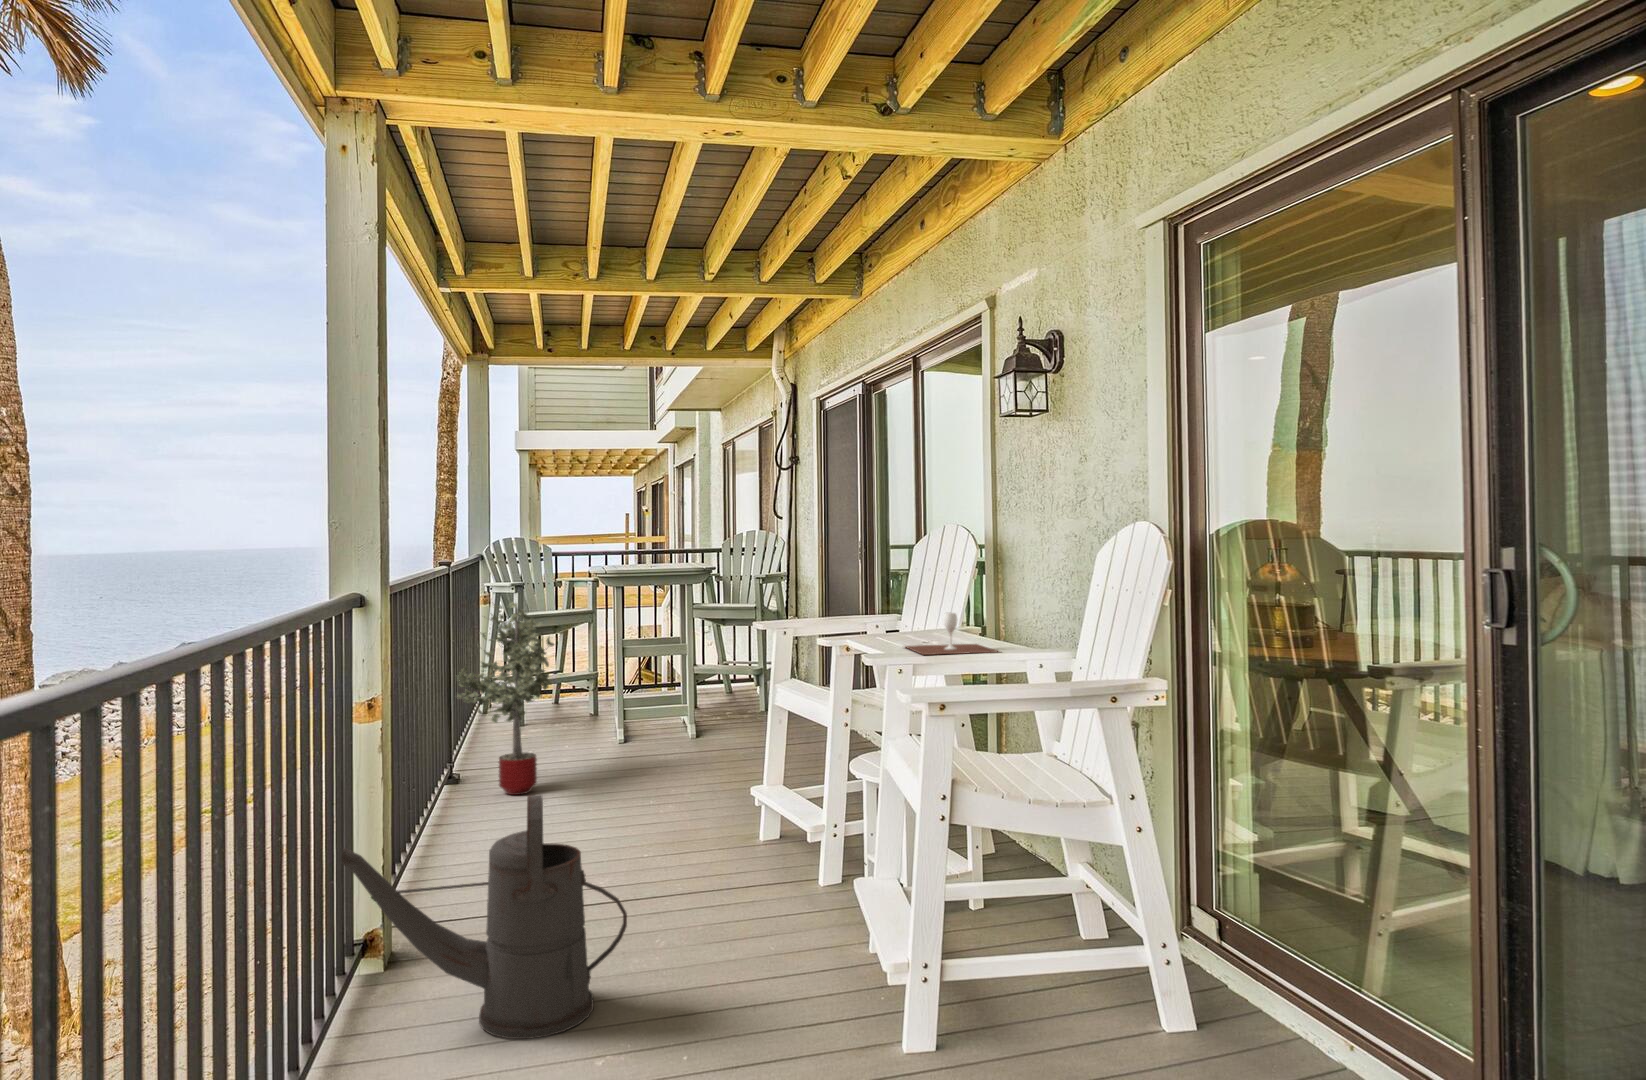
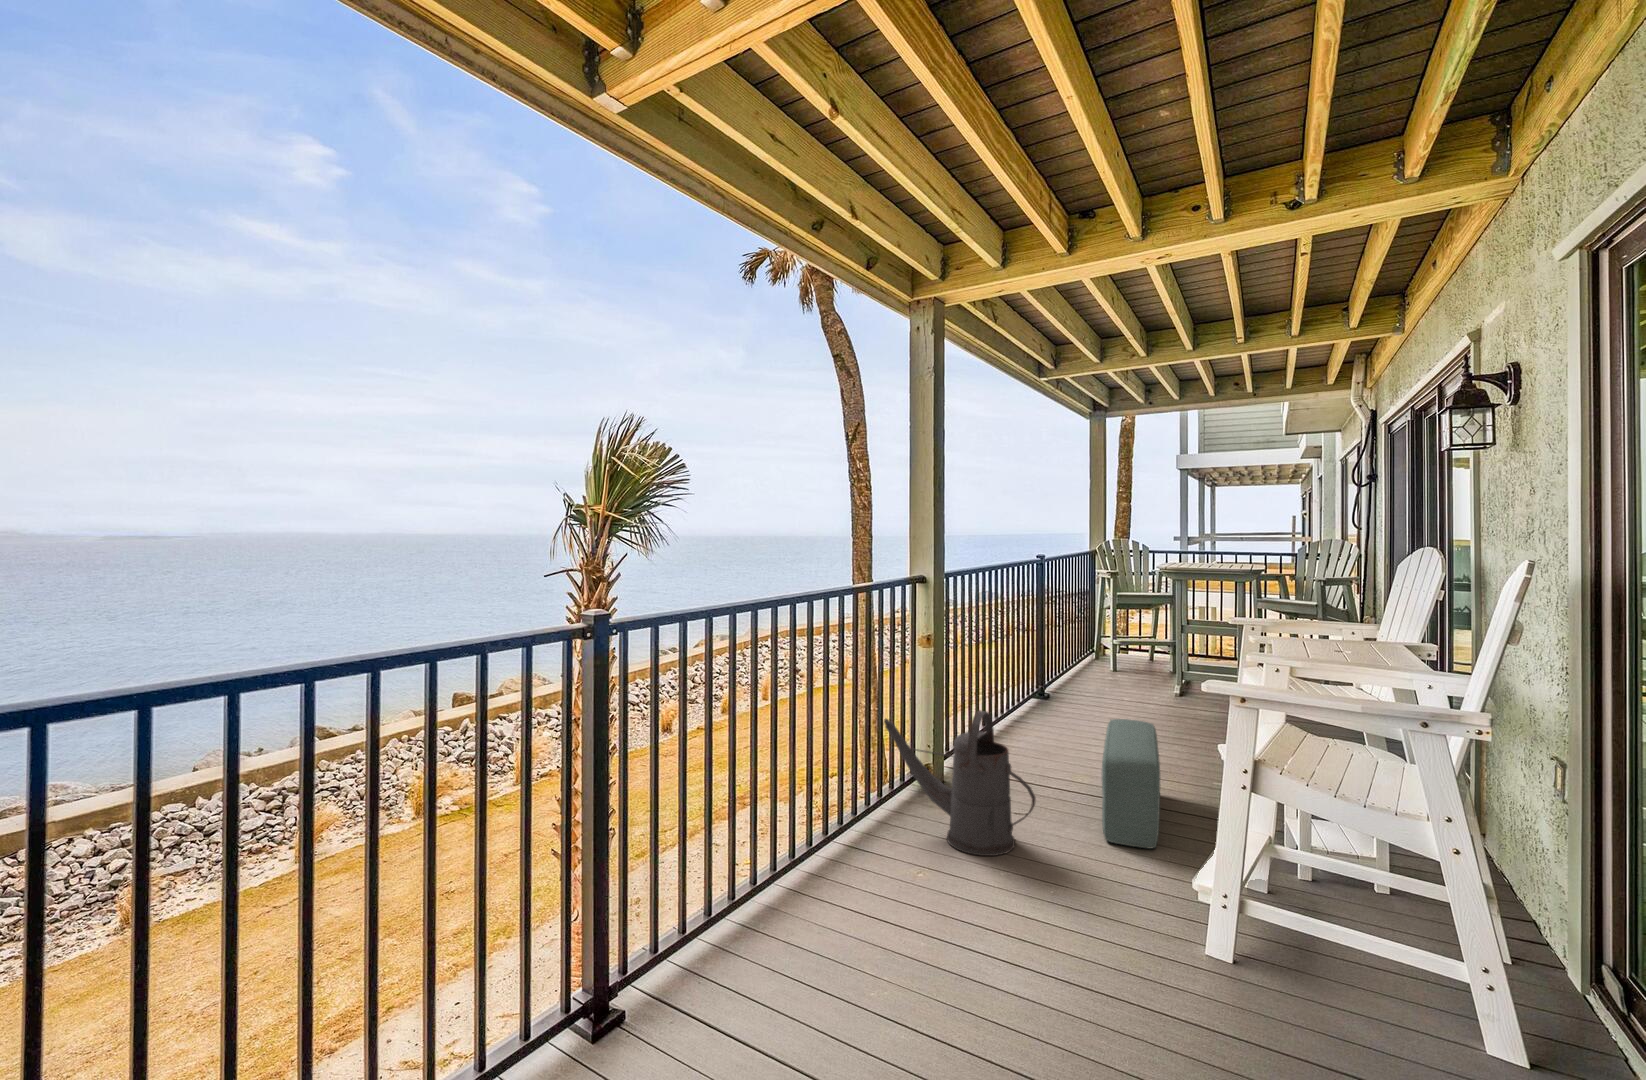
potted tree: present [456,601,554,795] -> none [1035,586,1105,717]
wine glass: present [905,613,998,655] -> none [1295,628,1383,669]
pouf: none [643,772,764,947] -> present [1102,719,1160,848]

